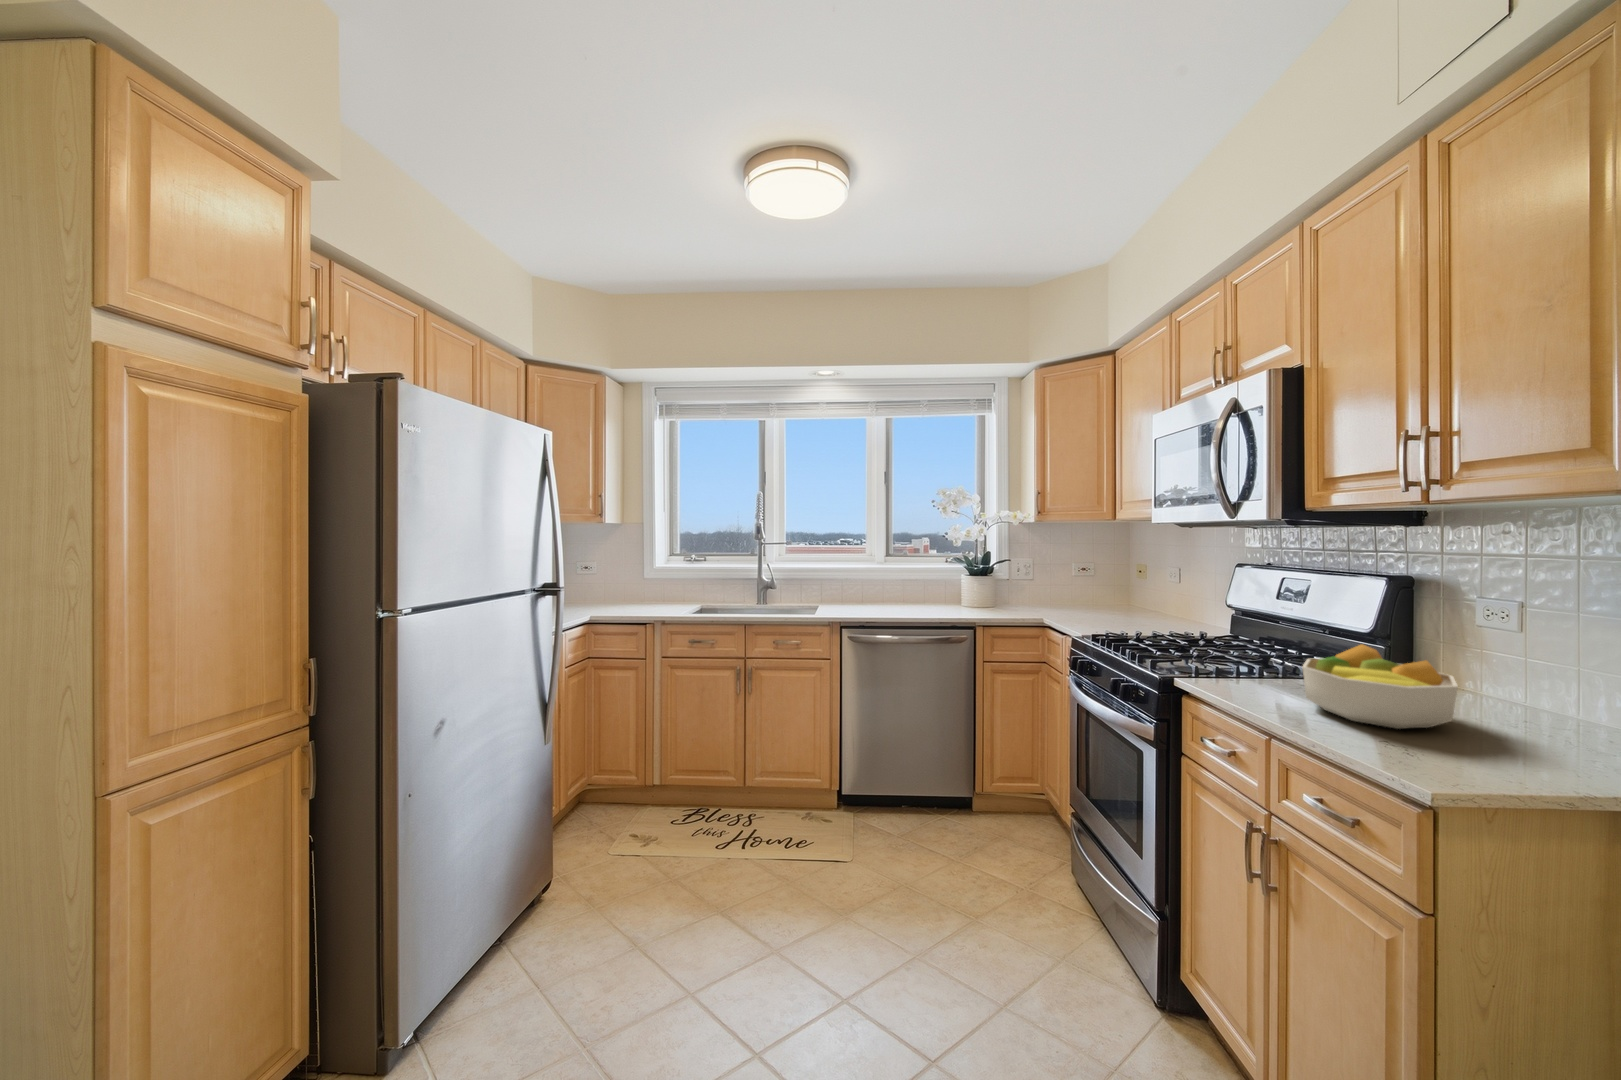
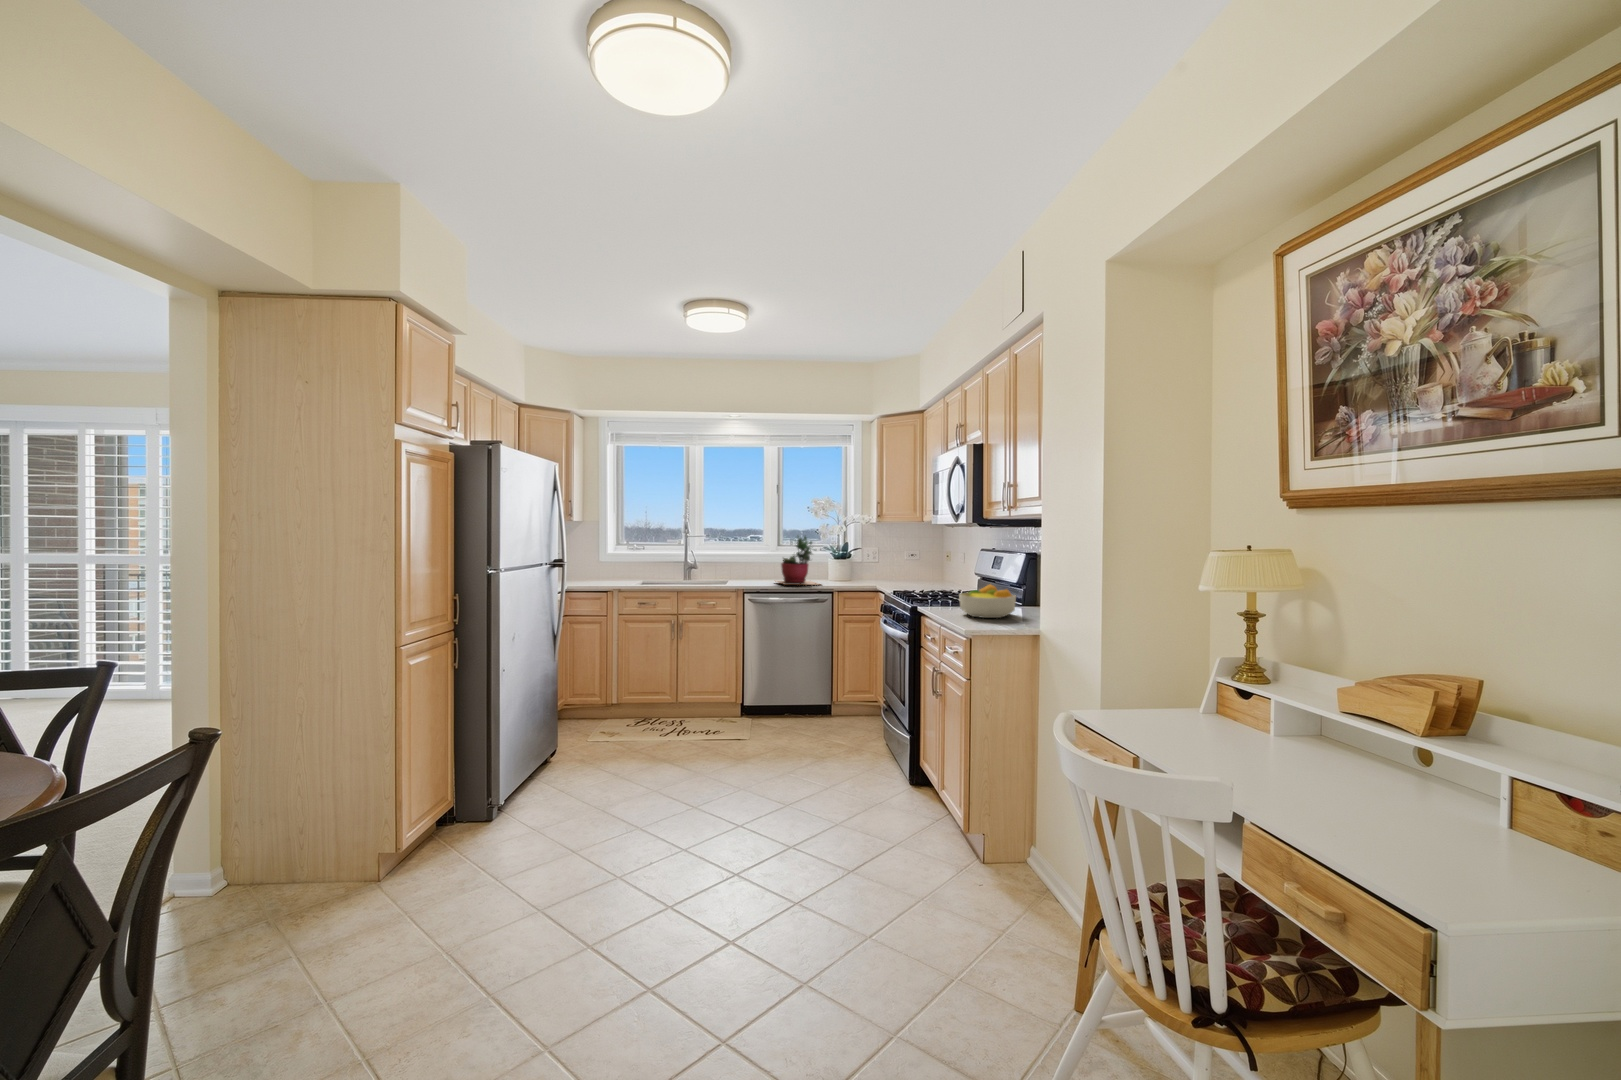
succulent plant: none [883,542,957,615] -> present [778,537,818,585]

